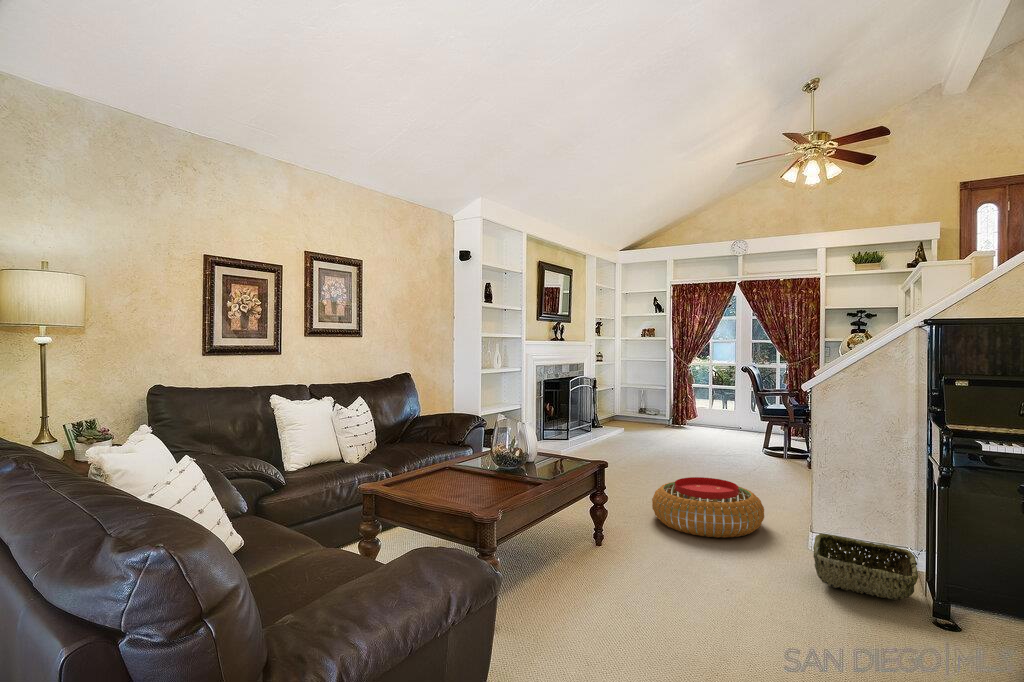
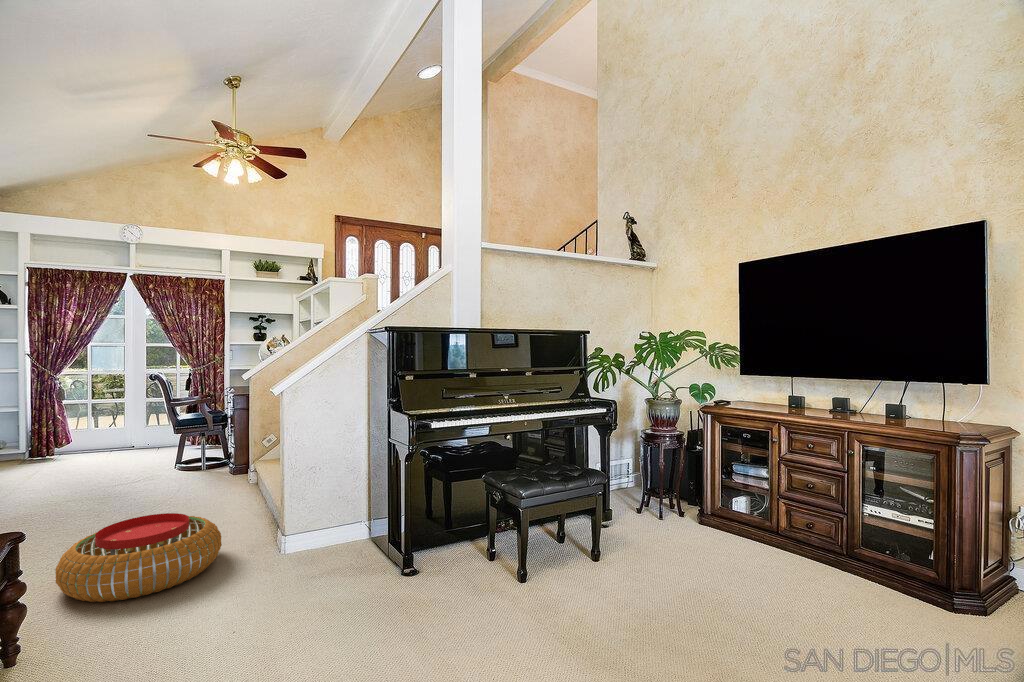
woven basket: present [813,533,918,600] -> none [294,527,387,590]

